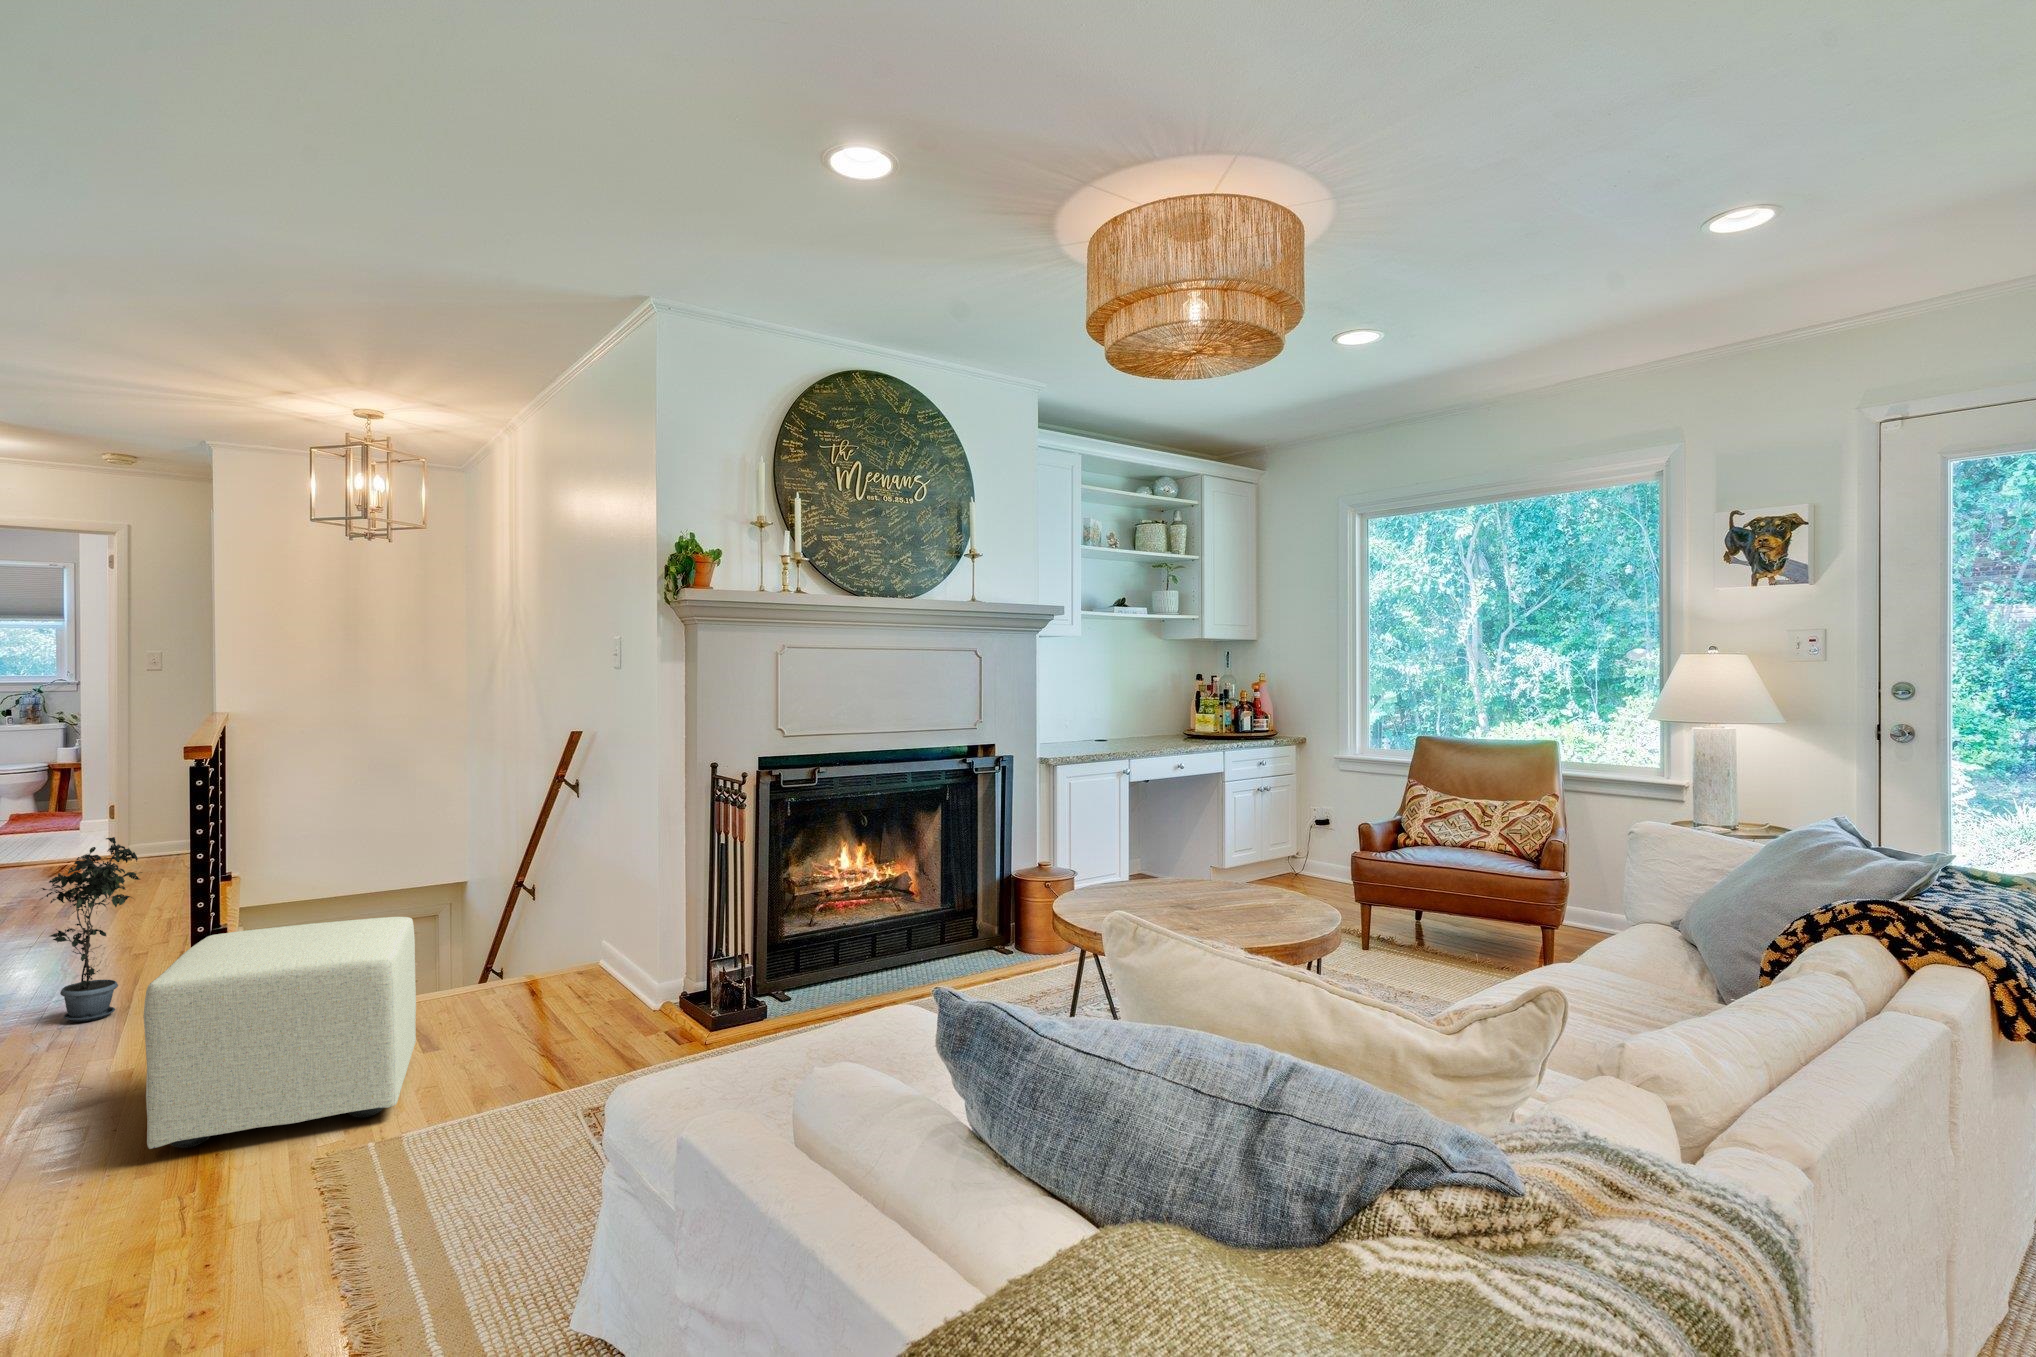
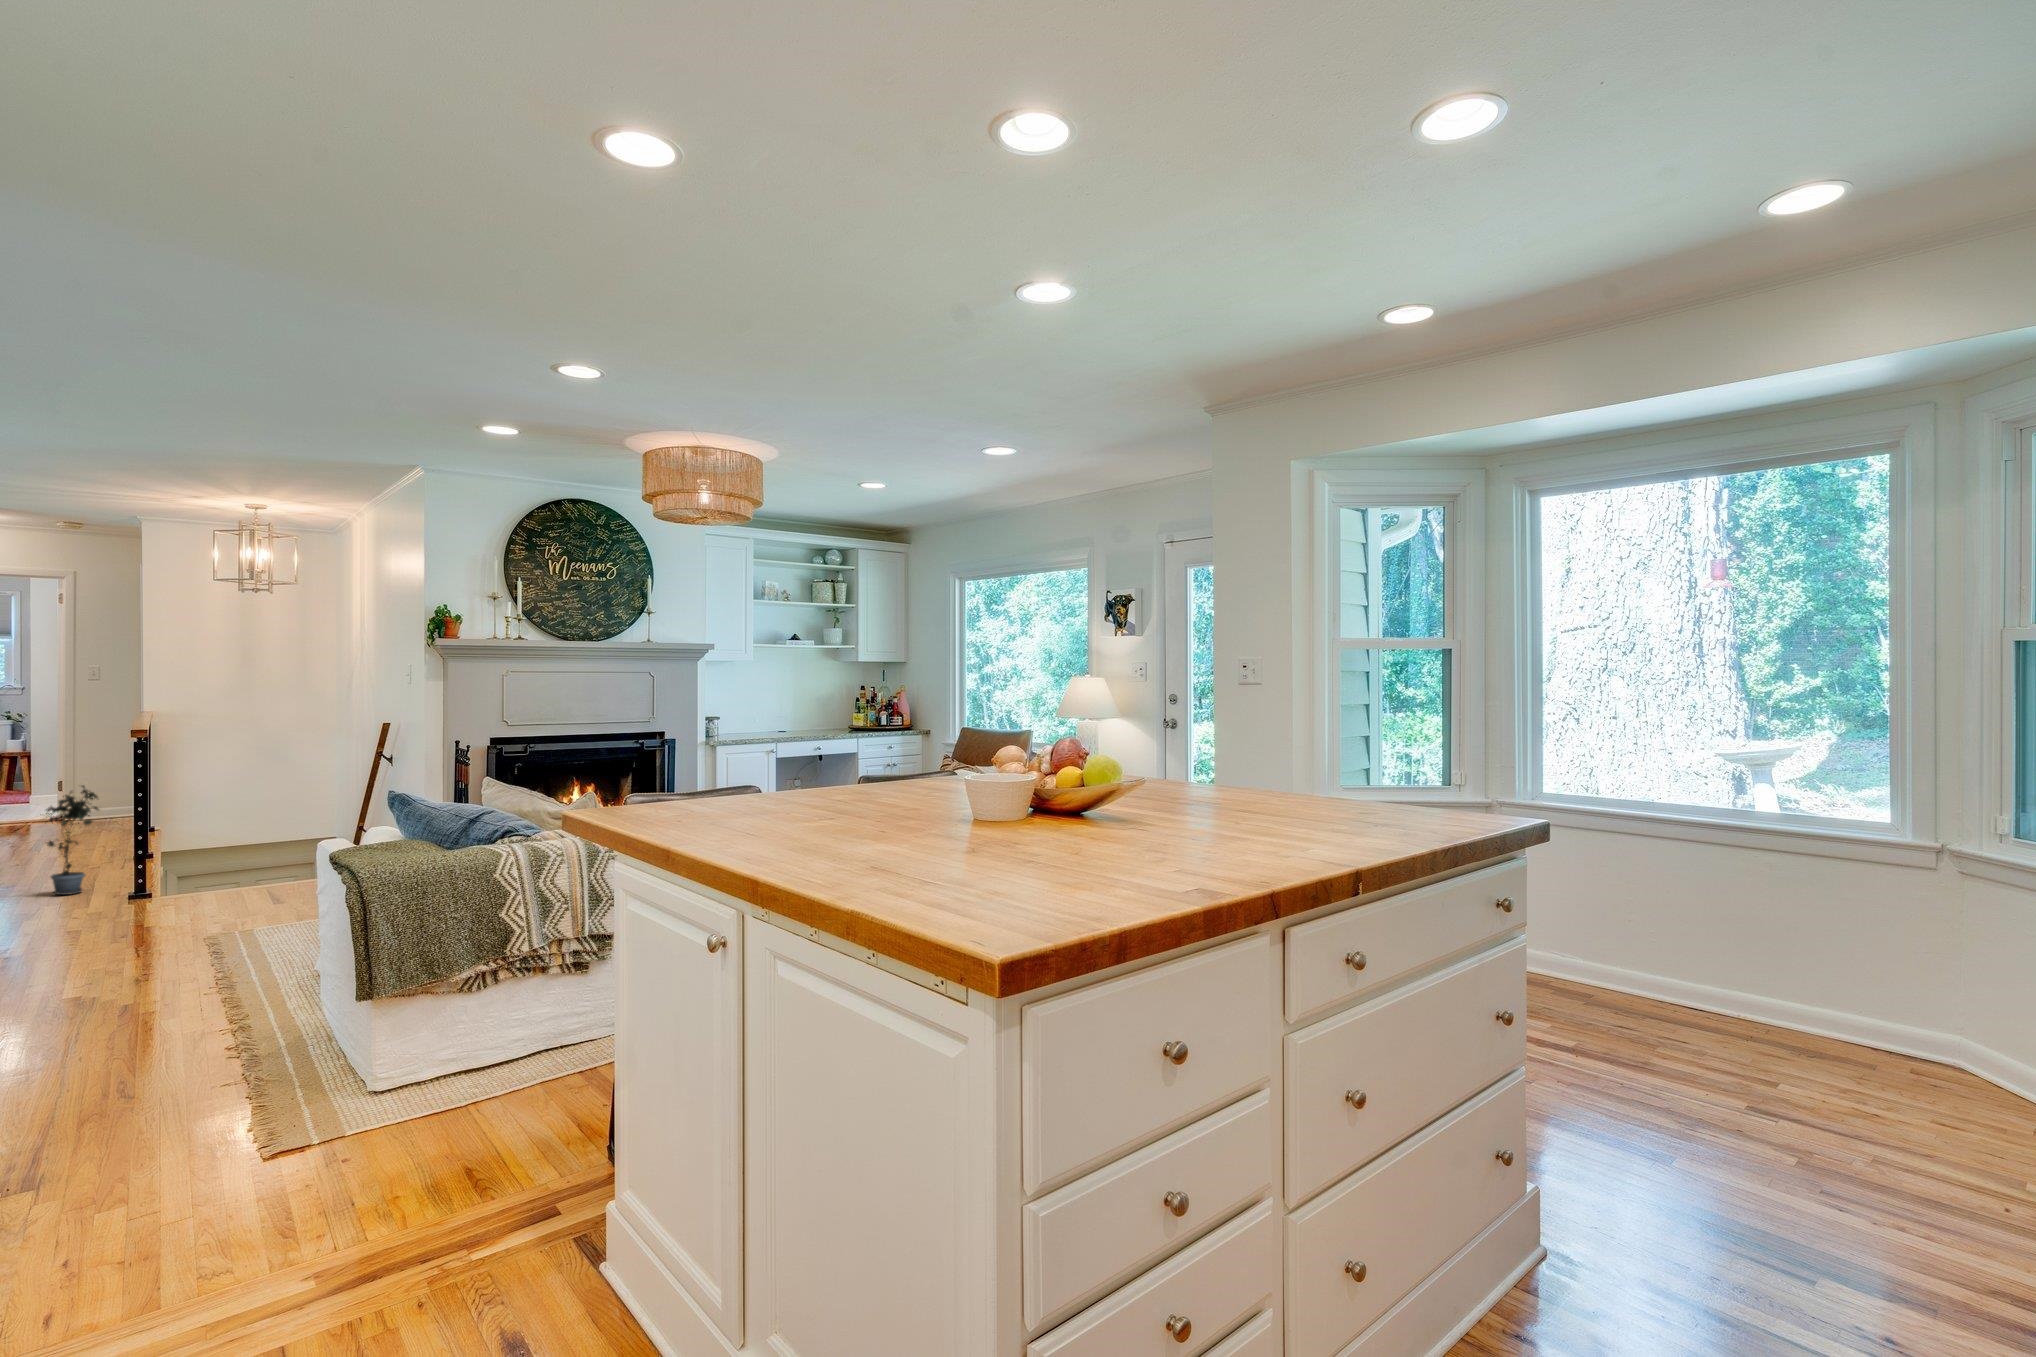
ottoman: present [144,917,416,1149] -> none [116,826,270,934]

